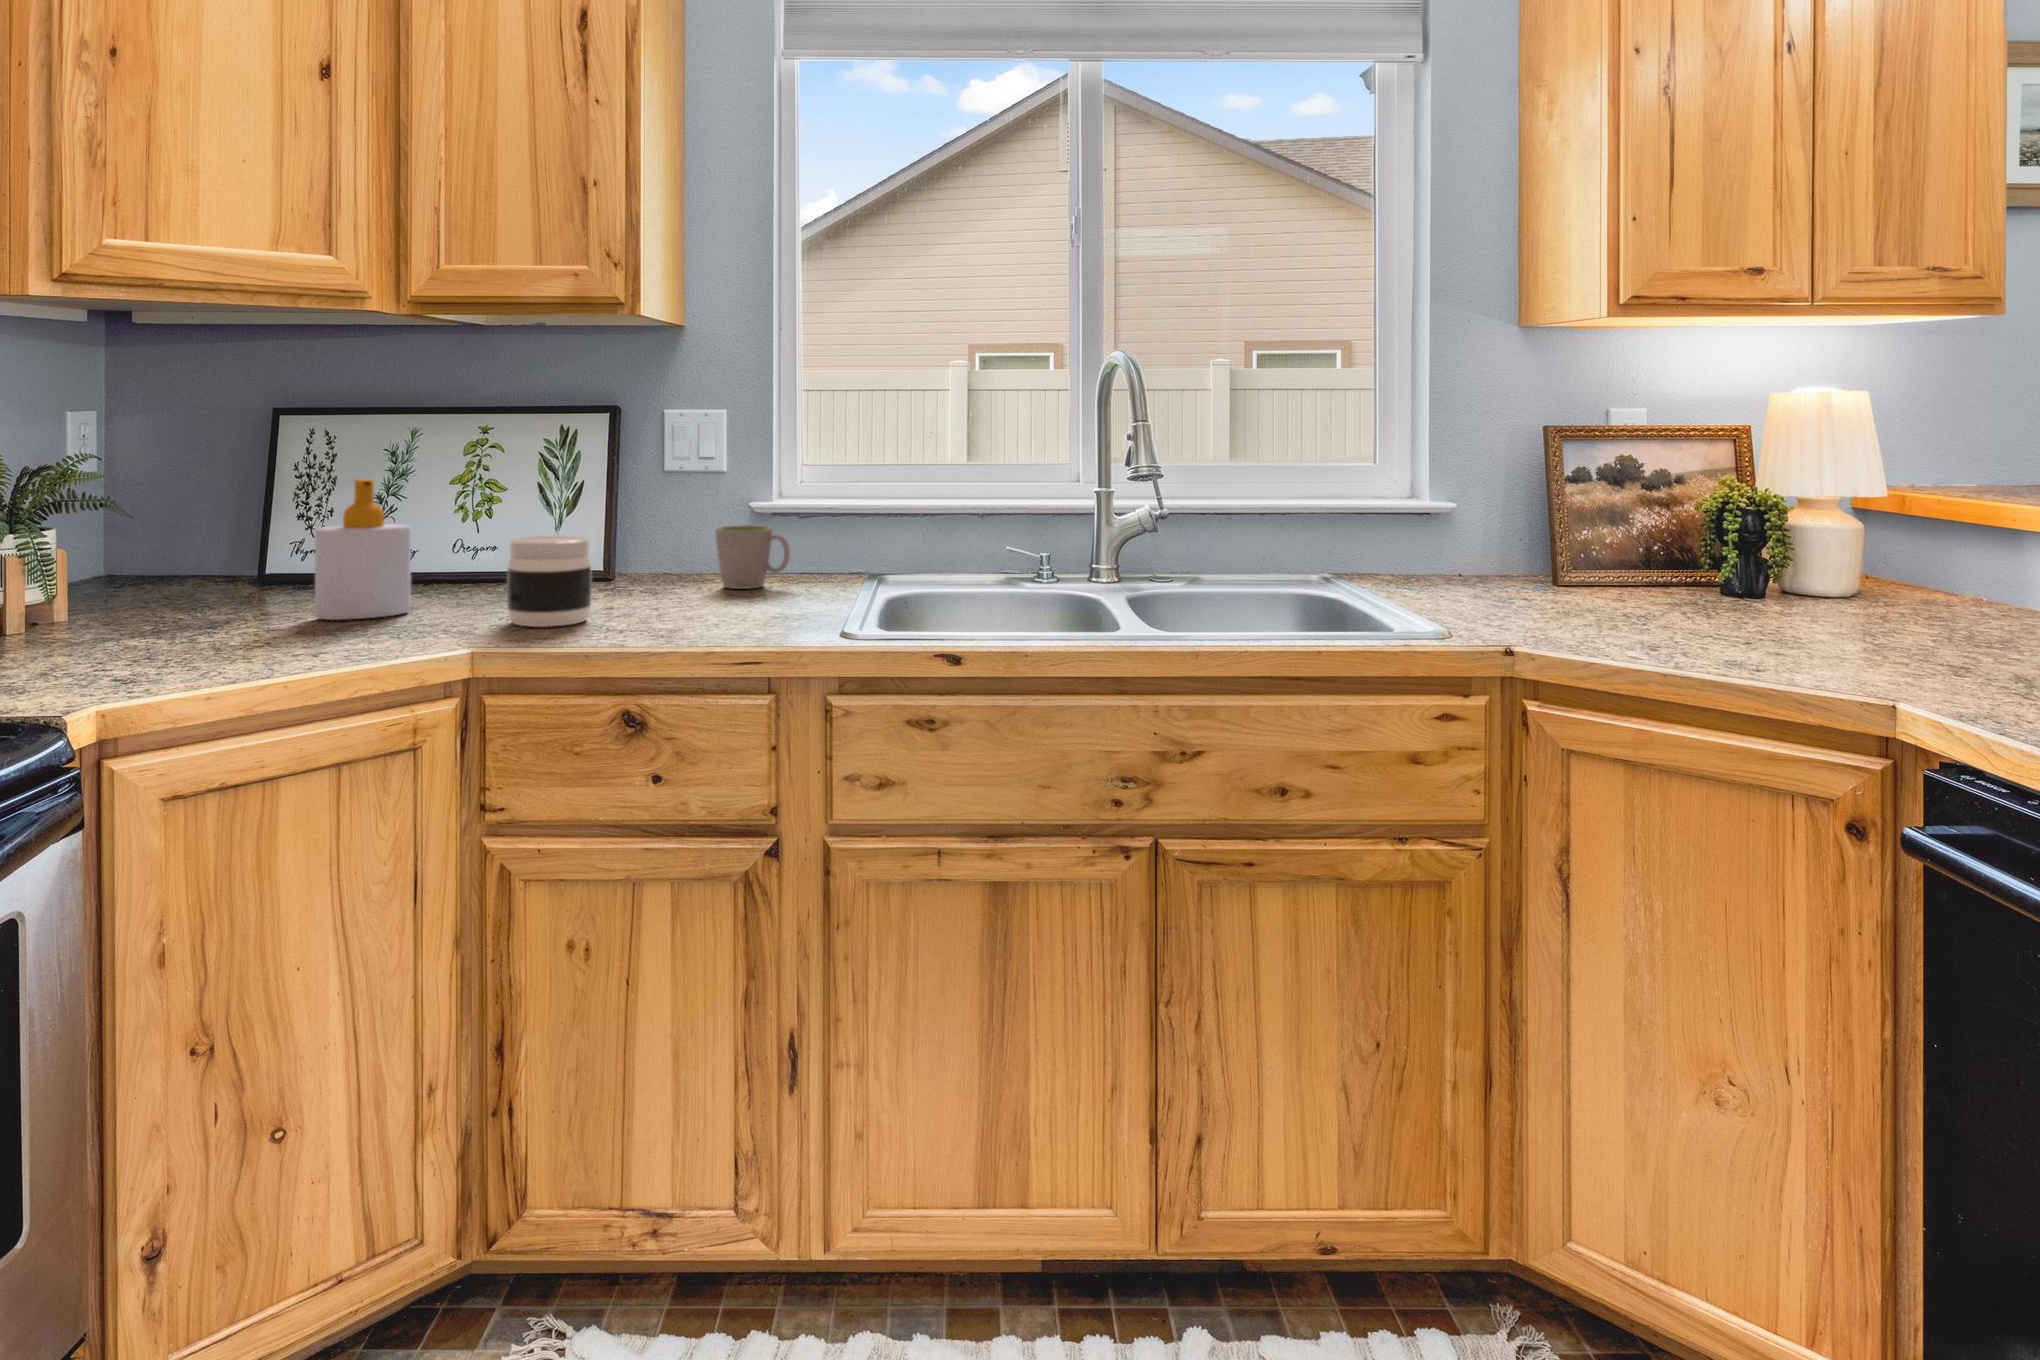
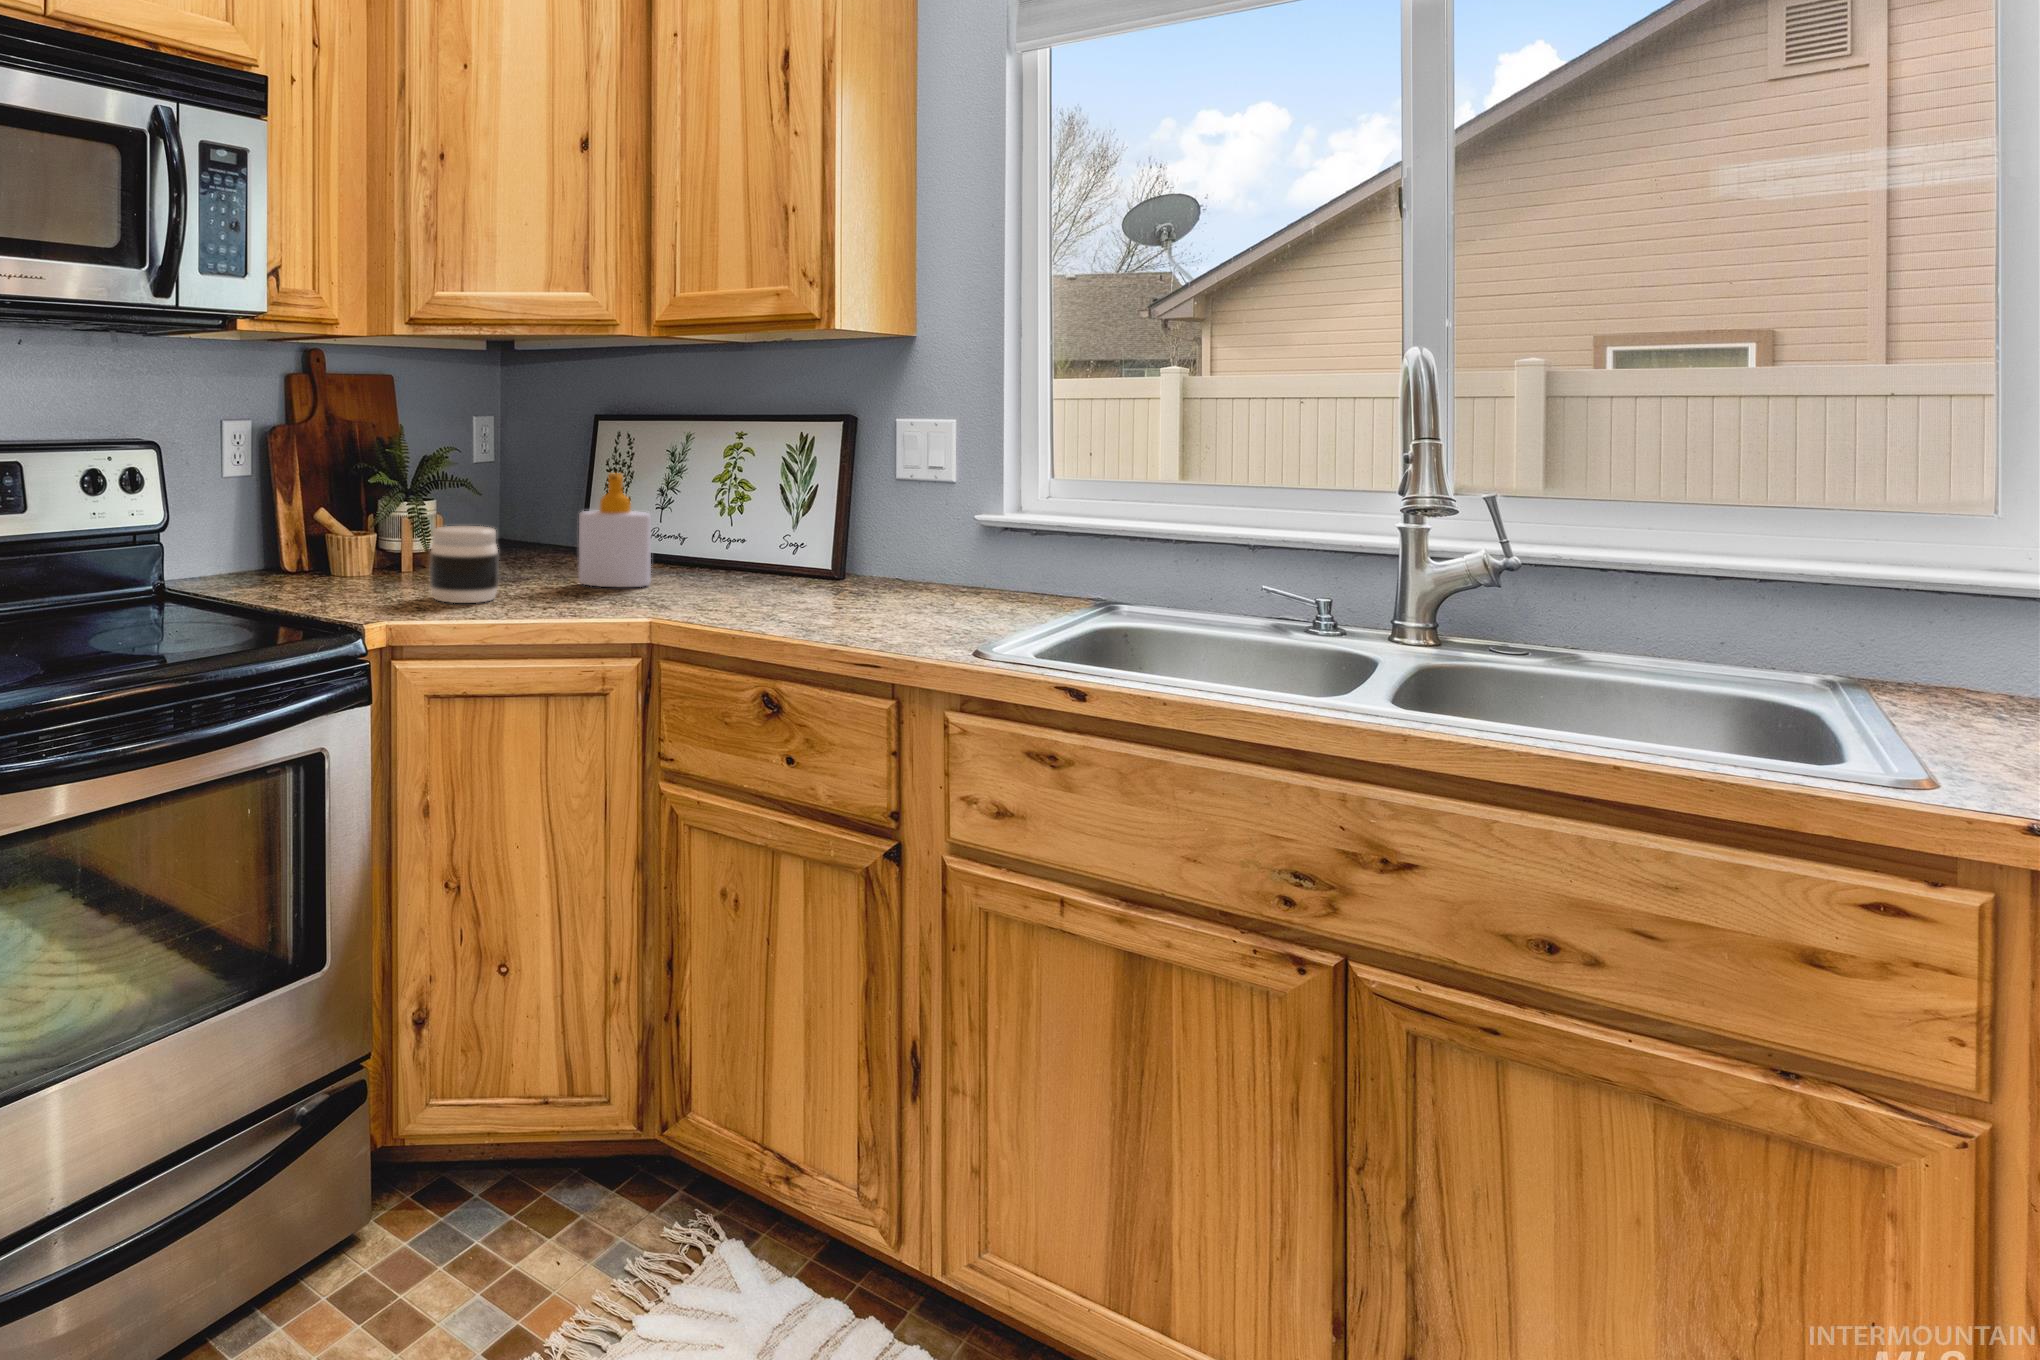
mug: present [716,525,790,589] -> none [930,534,1003,598]
jar: present [507,536,592,627] -> present [430,526,499,603]

